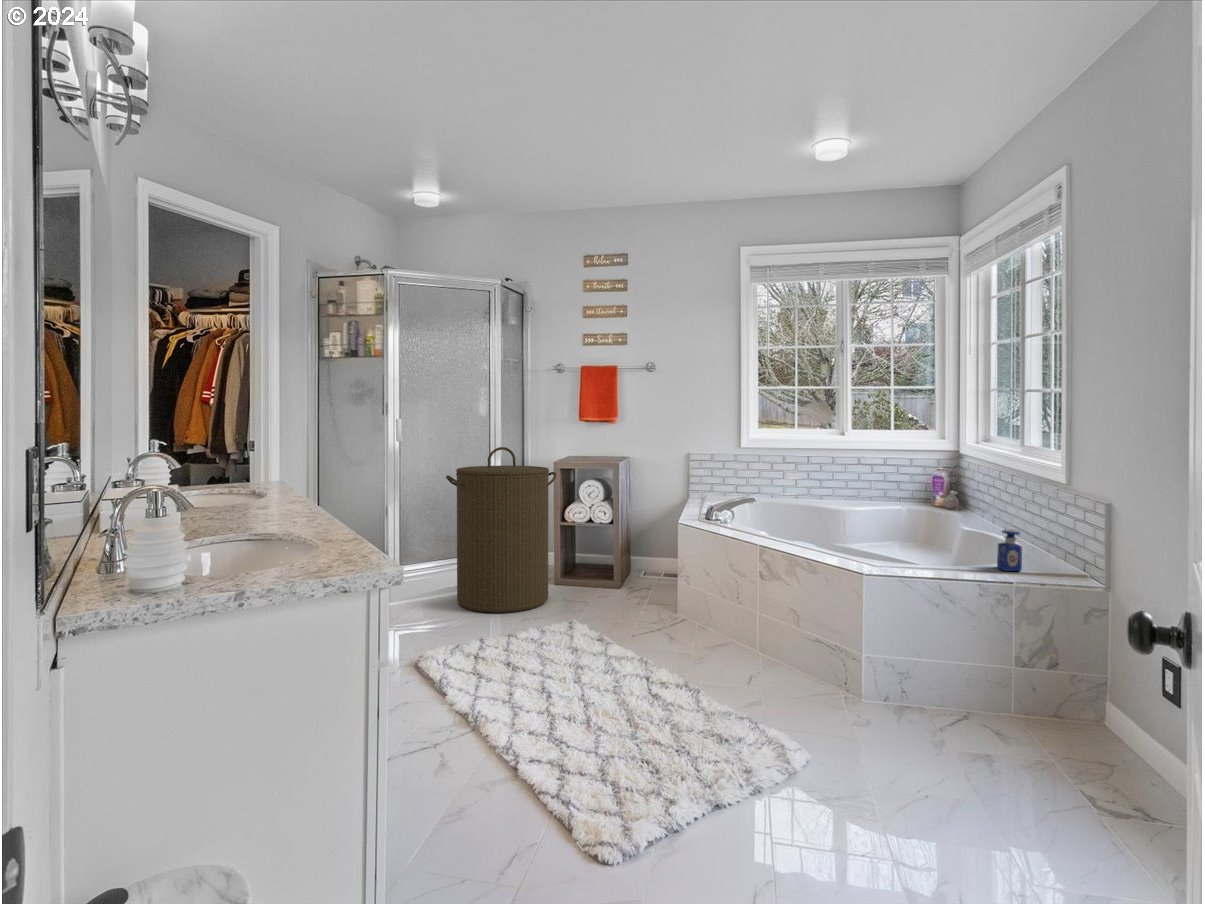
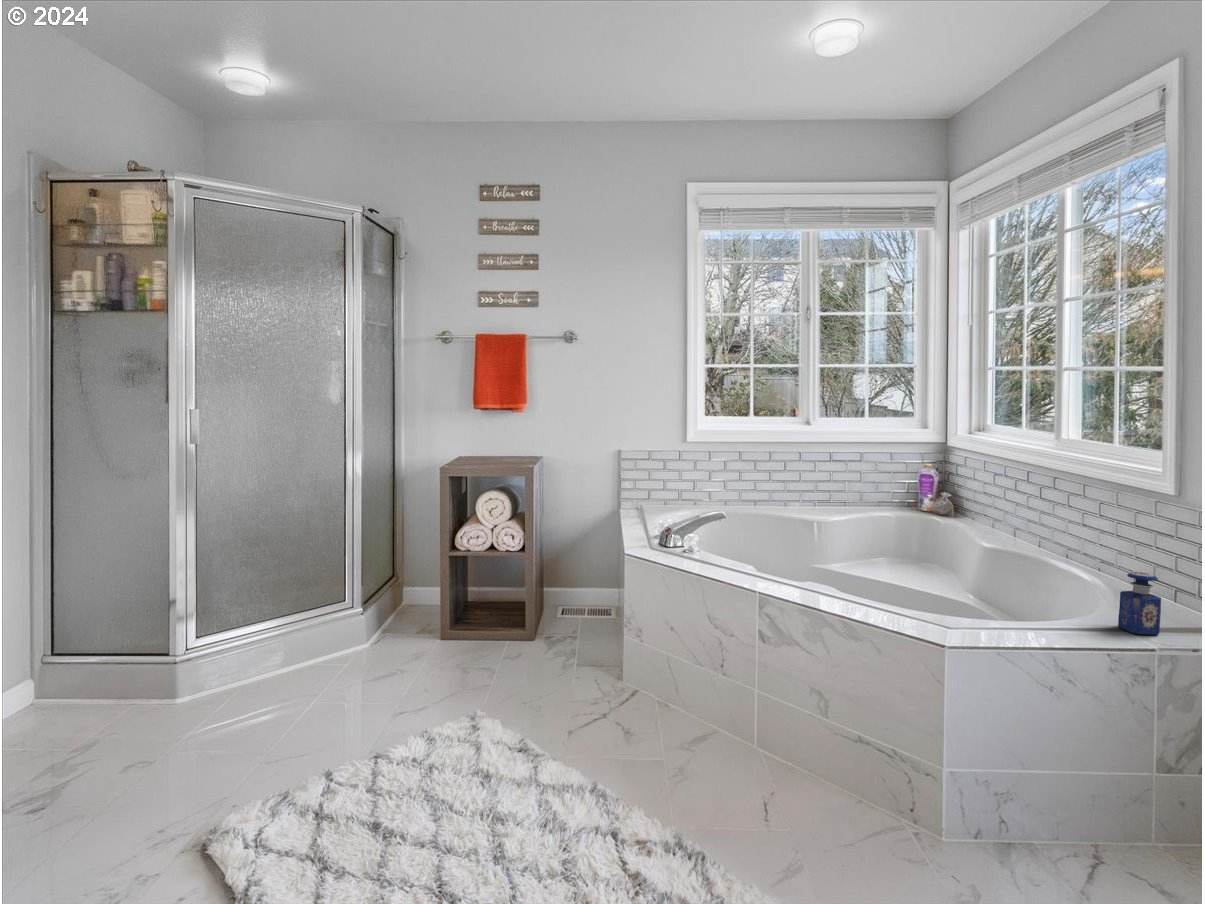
laundry hamper: present [446,447,556,613] -> none [274,449,446,699]

